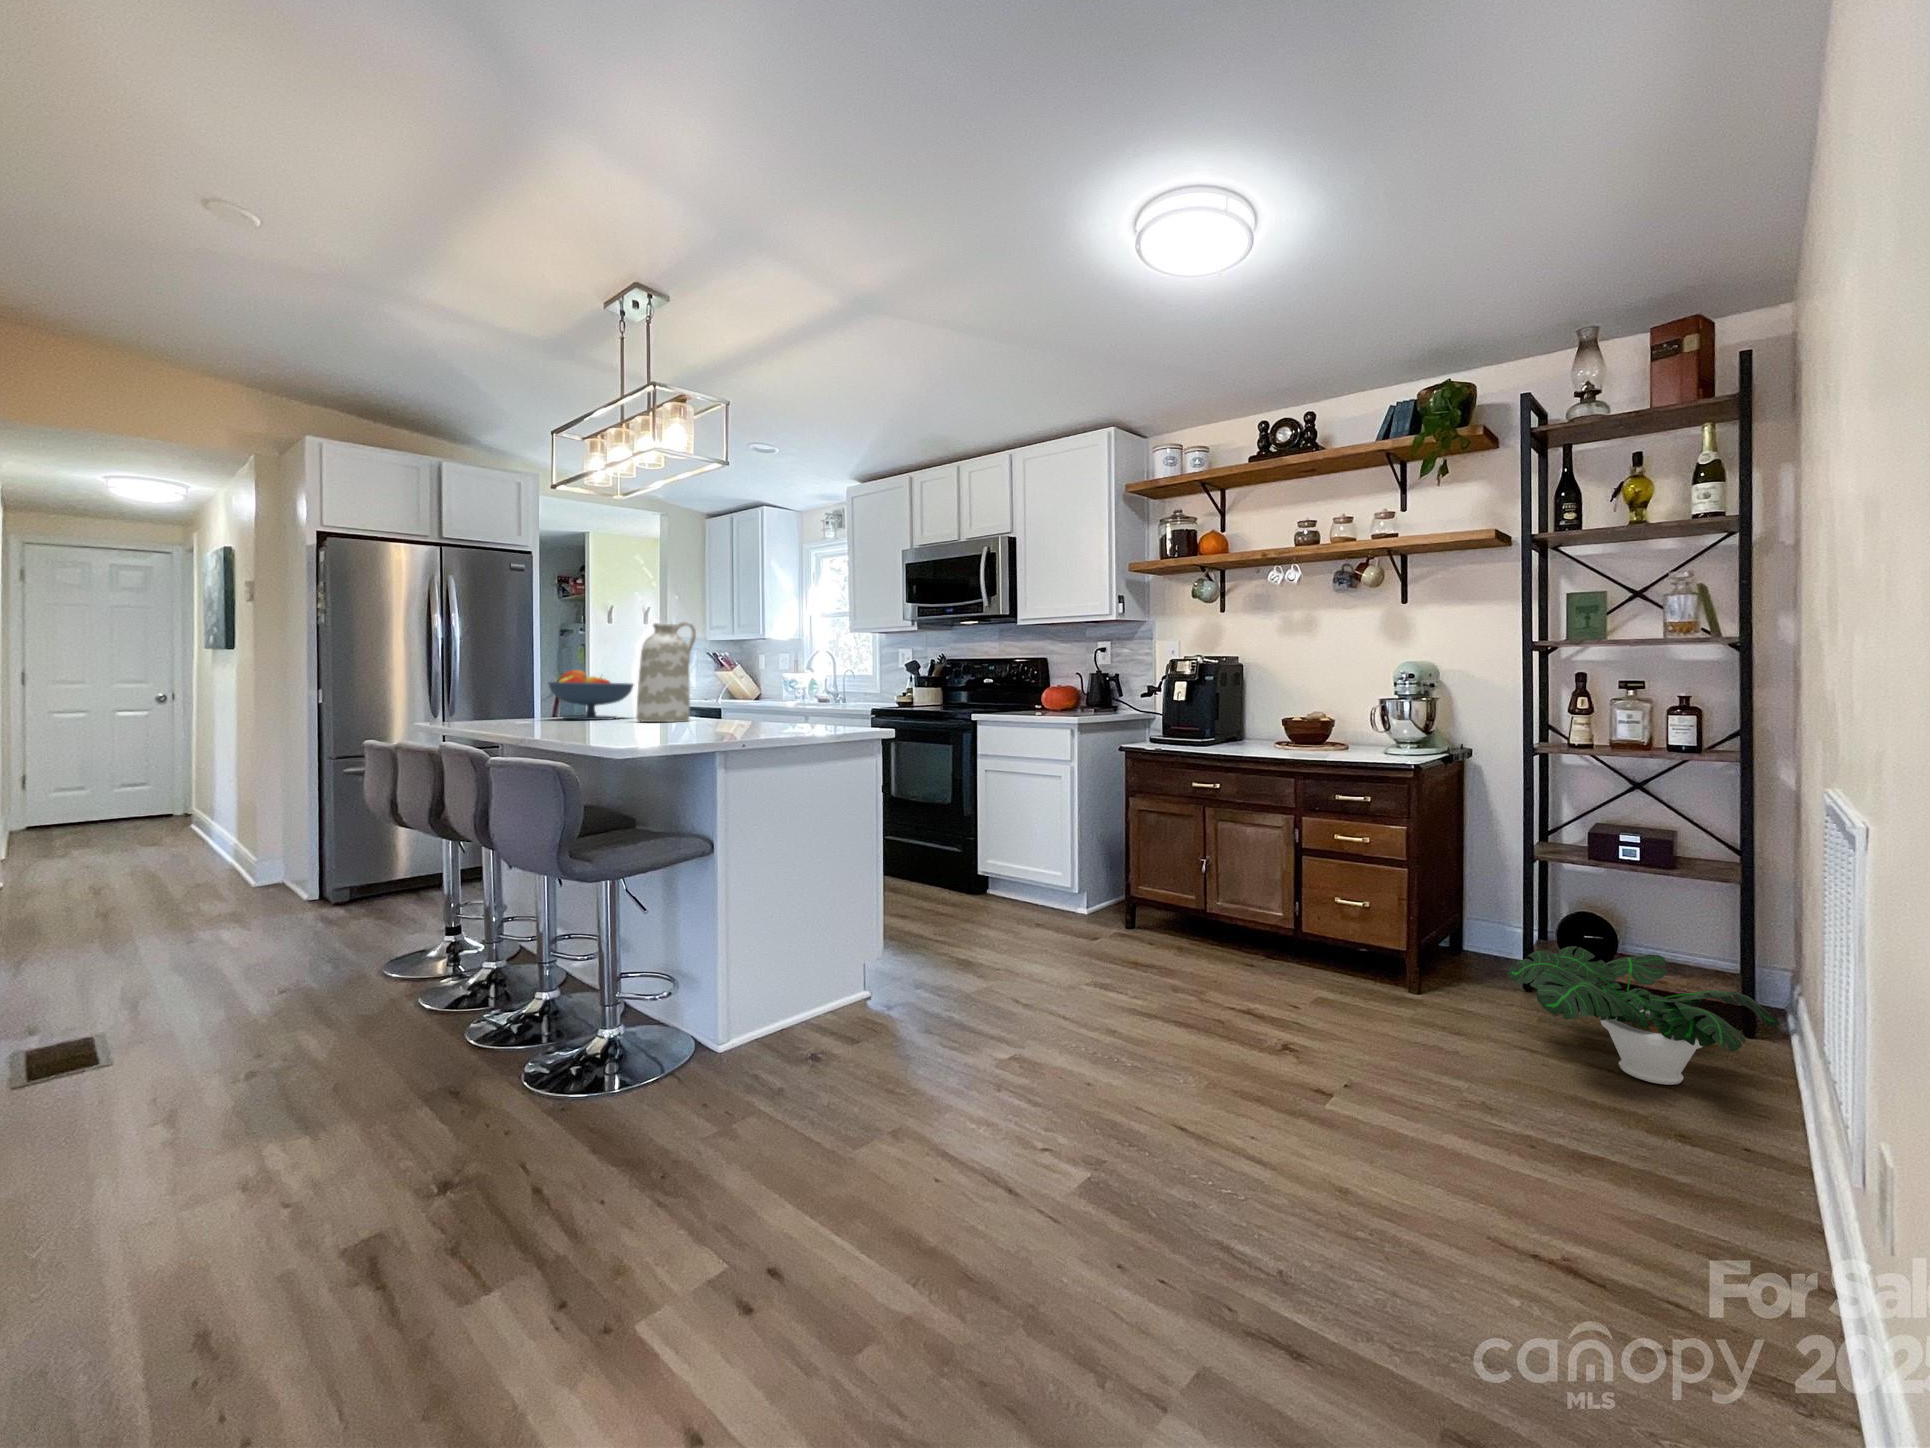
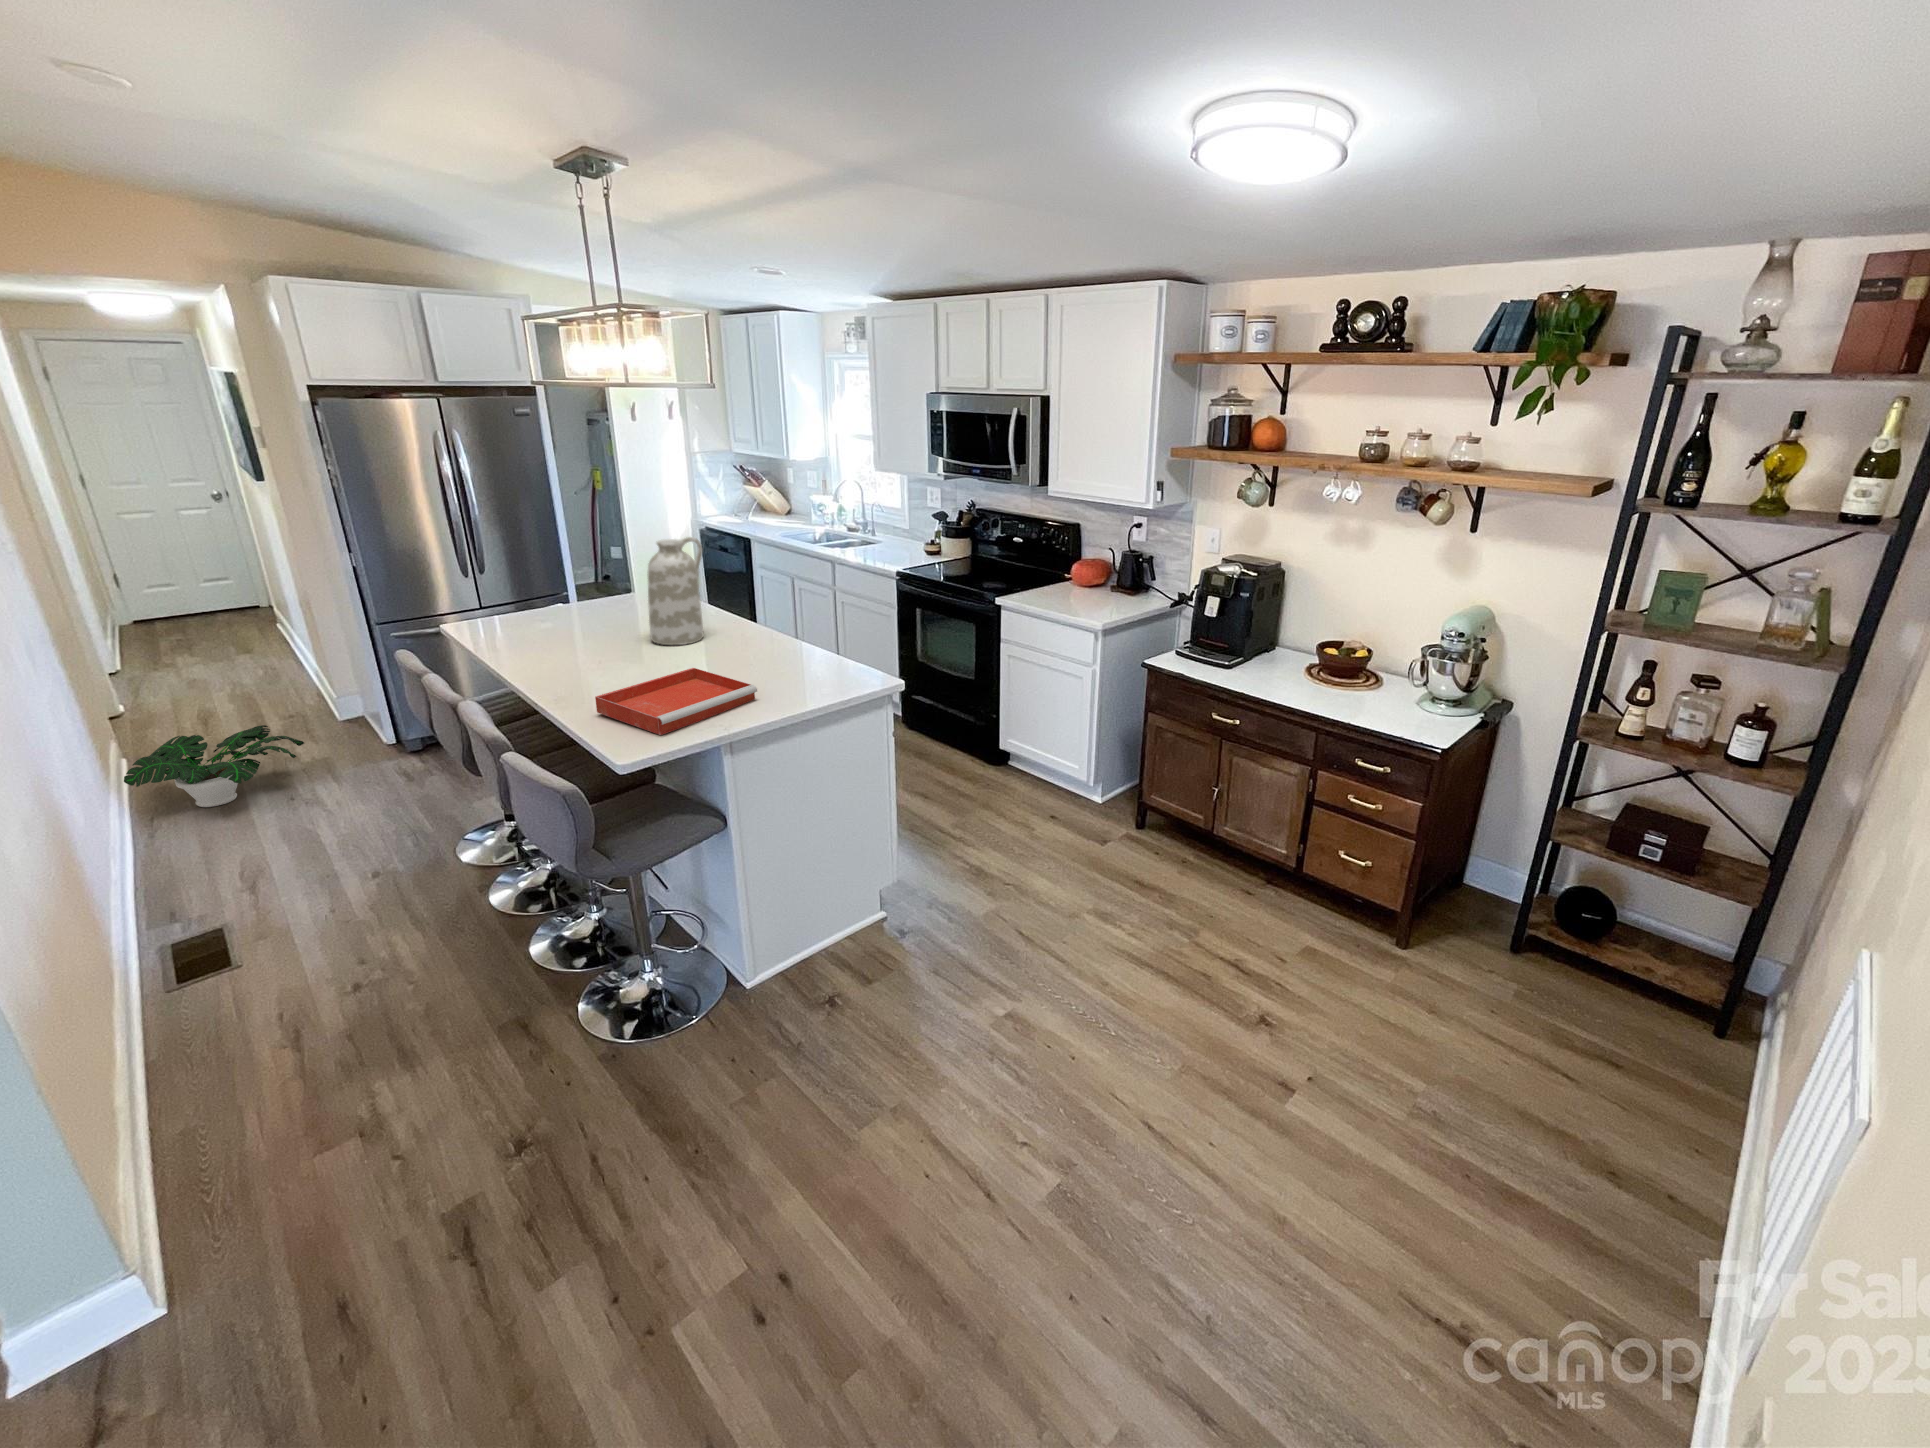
fruit bowl: present [548,670,633,720] -> none [561,566,649,624]
tray: none [593,712,753,736] -> present [595,668,757,735]
potted plant: present [1508,946,1780,1085] -> present [124,725,304,807]

